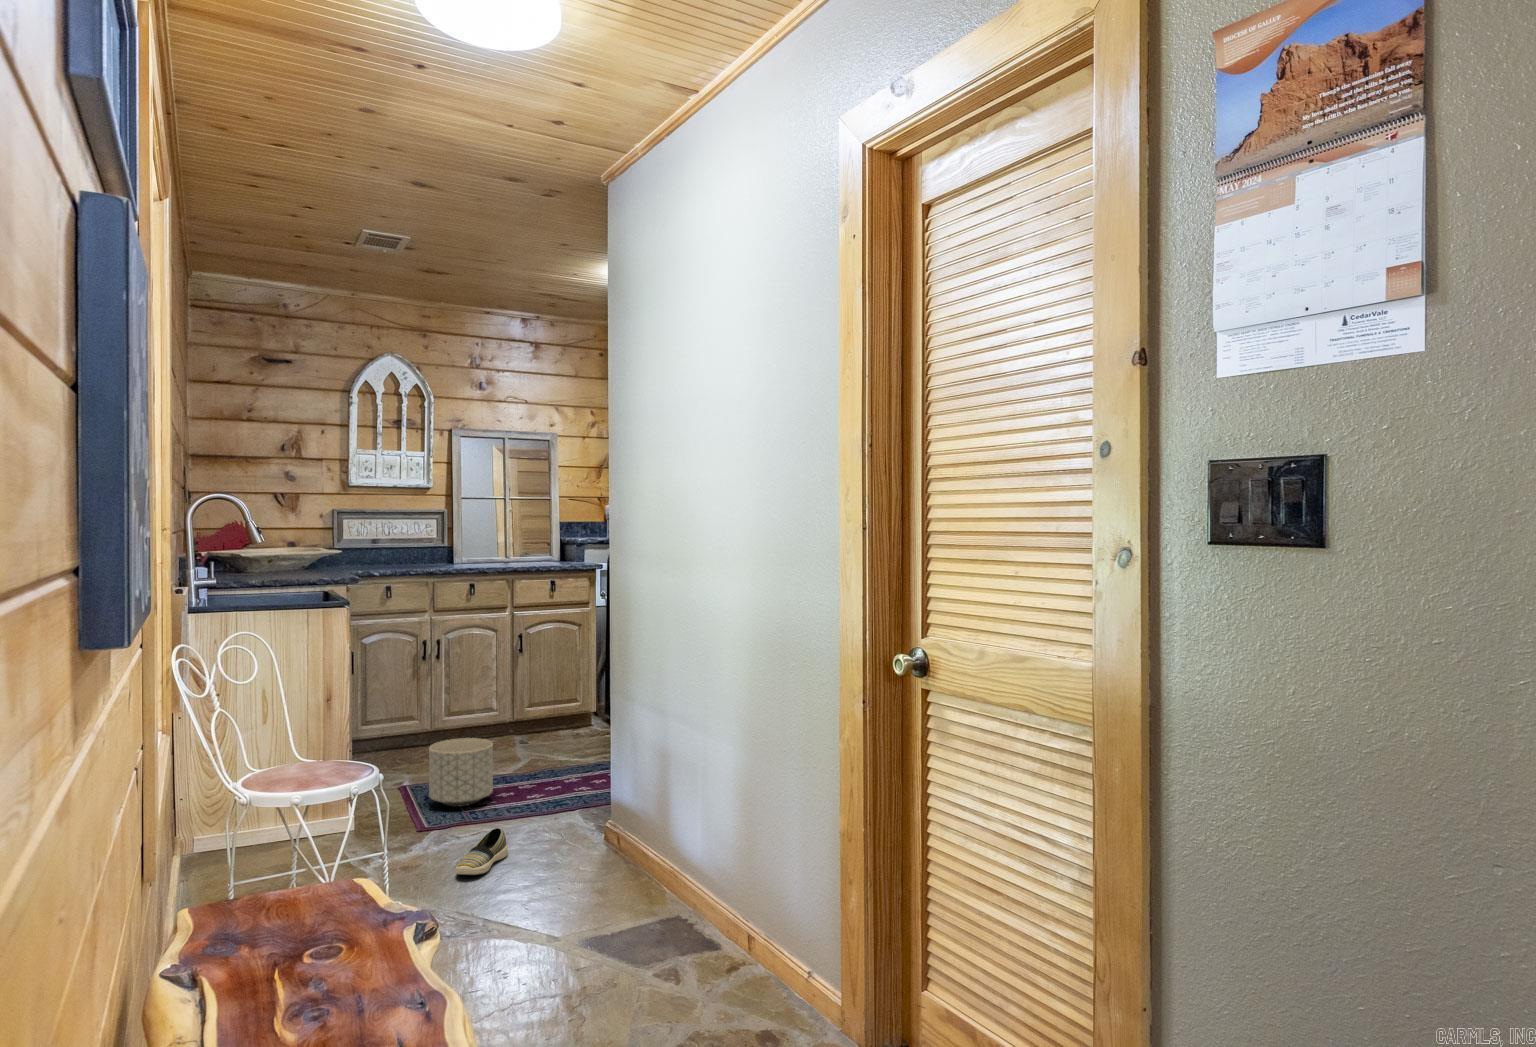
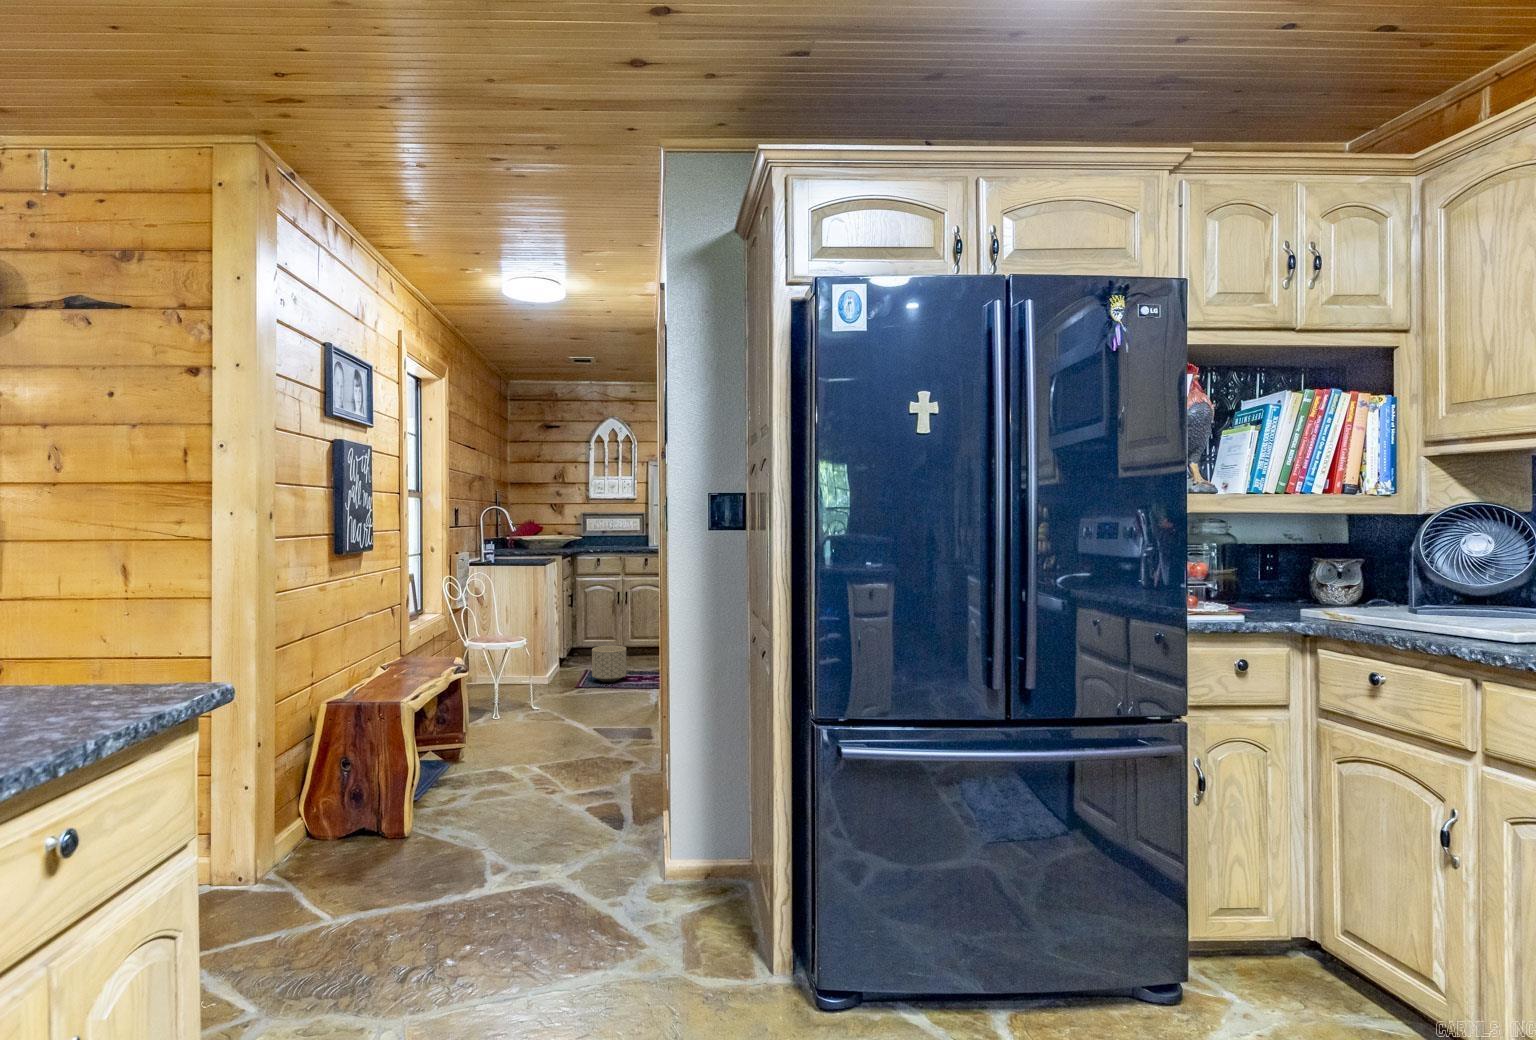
shoe: present [455,828,508,875] -> none [573,688,606,708]

